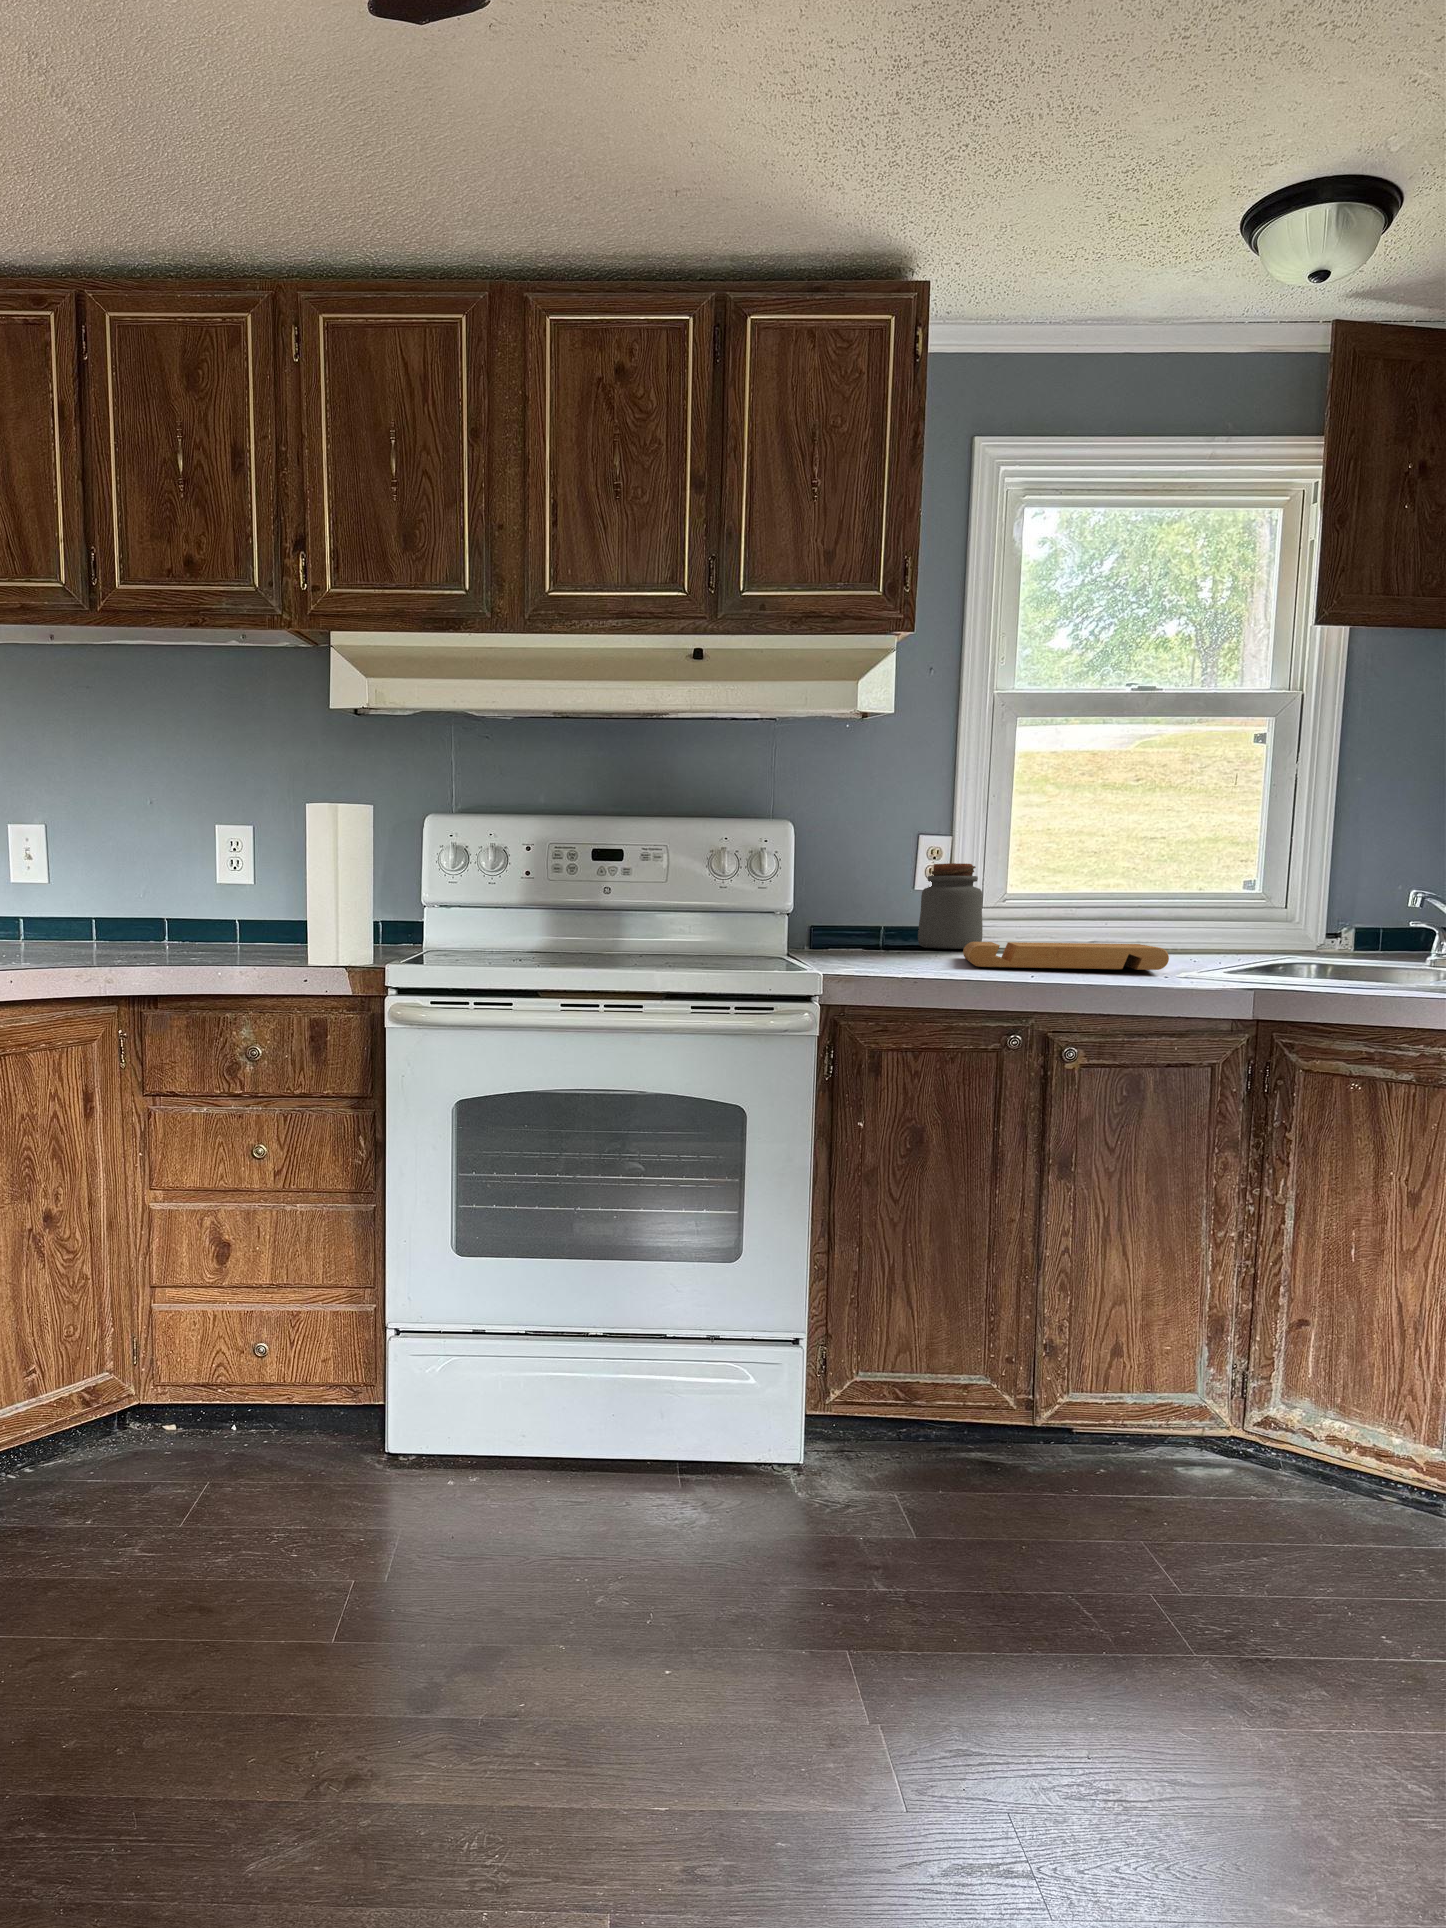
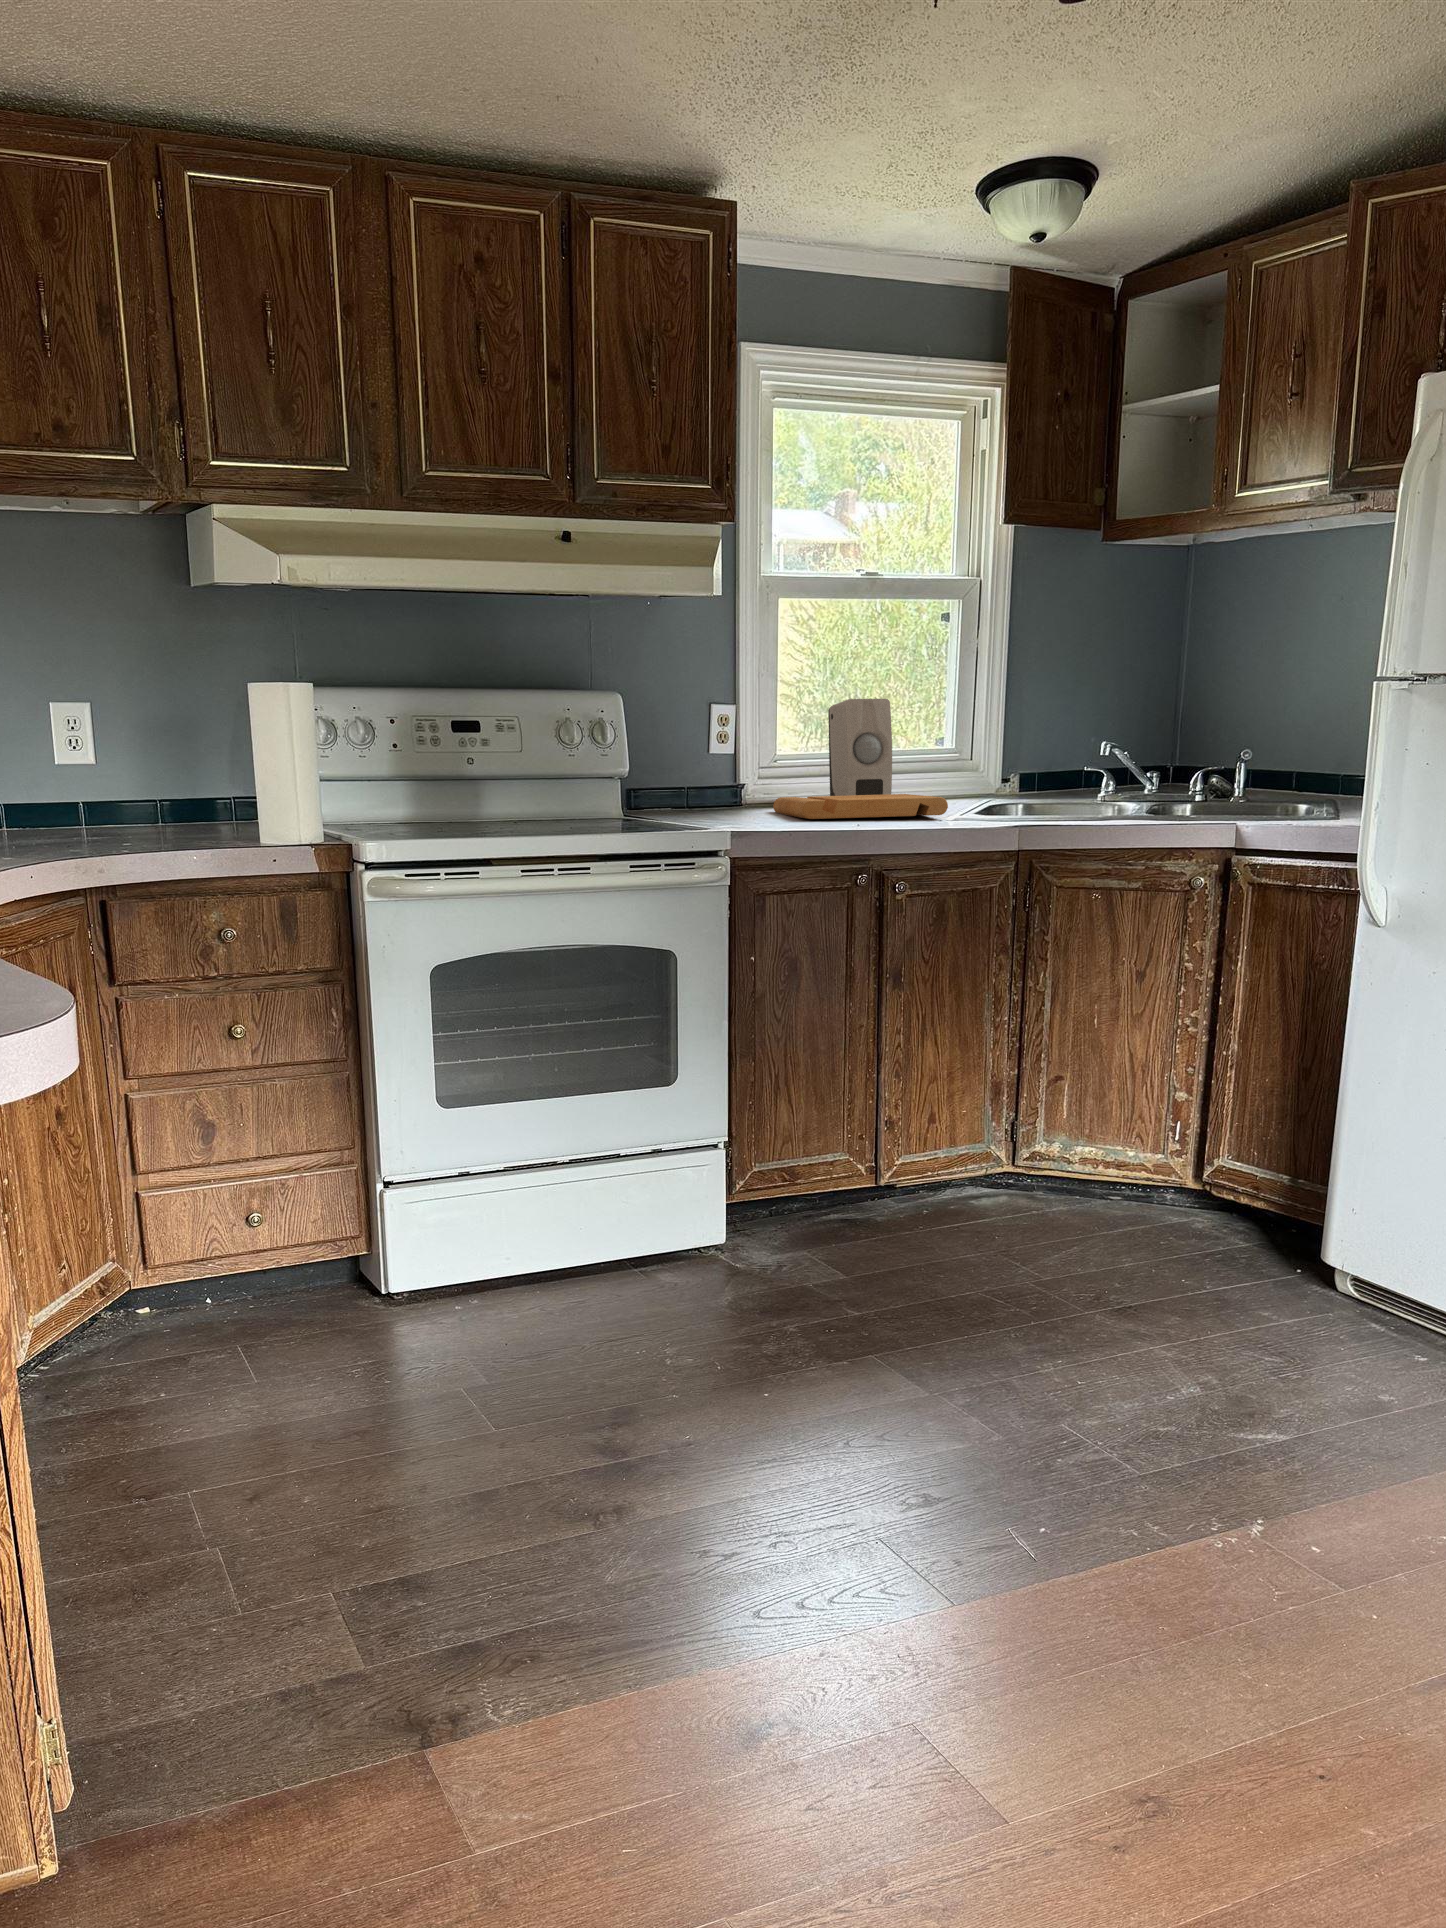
soap dispenser: none [1073,832,1142,954] -> present [828,699,892,796]
jar: present [918,863,983,949] -> none [713,728,768,804]

